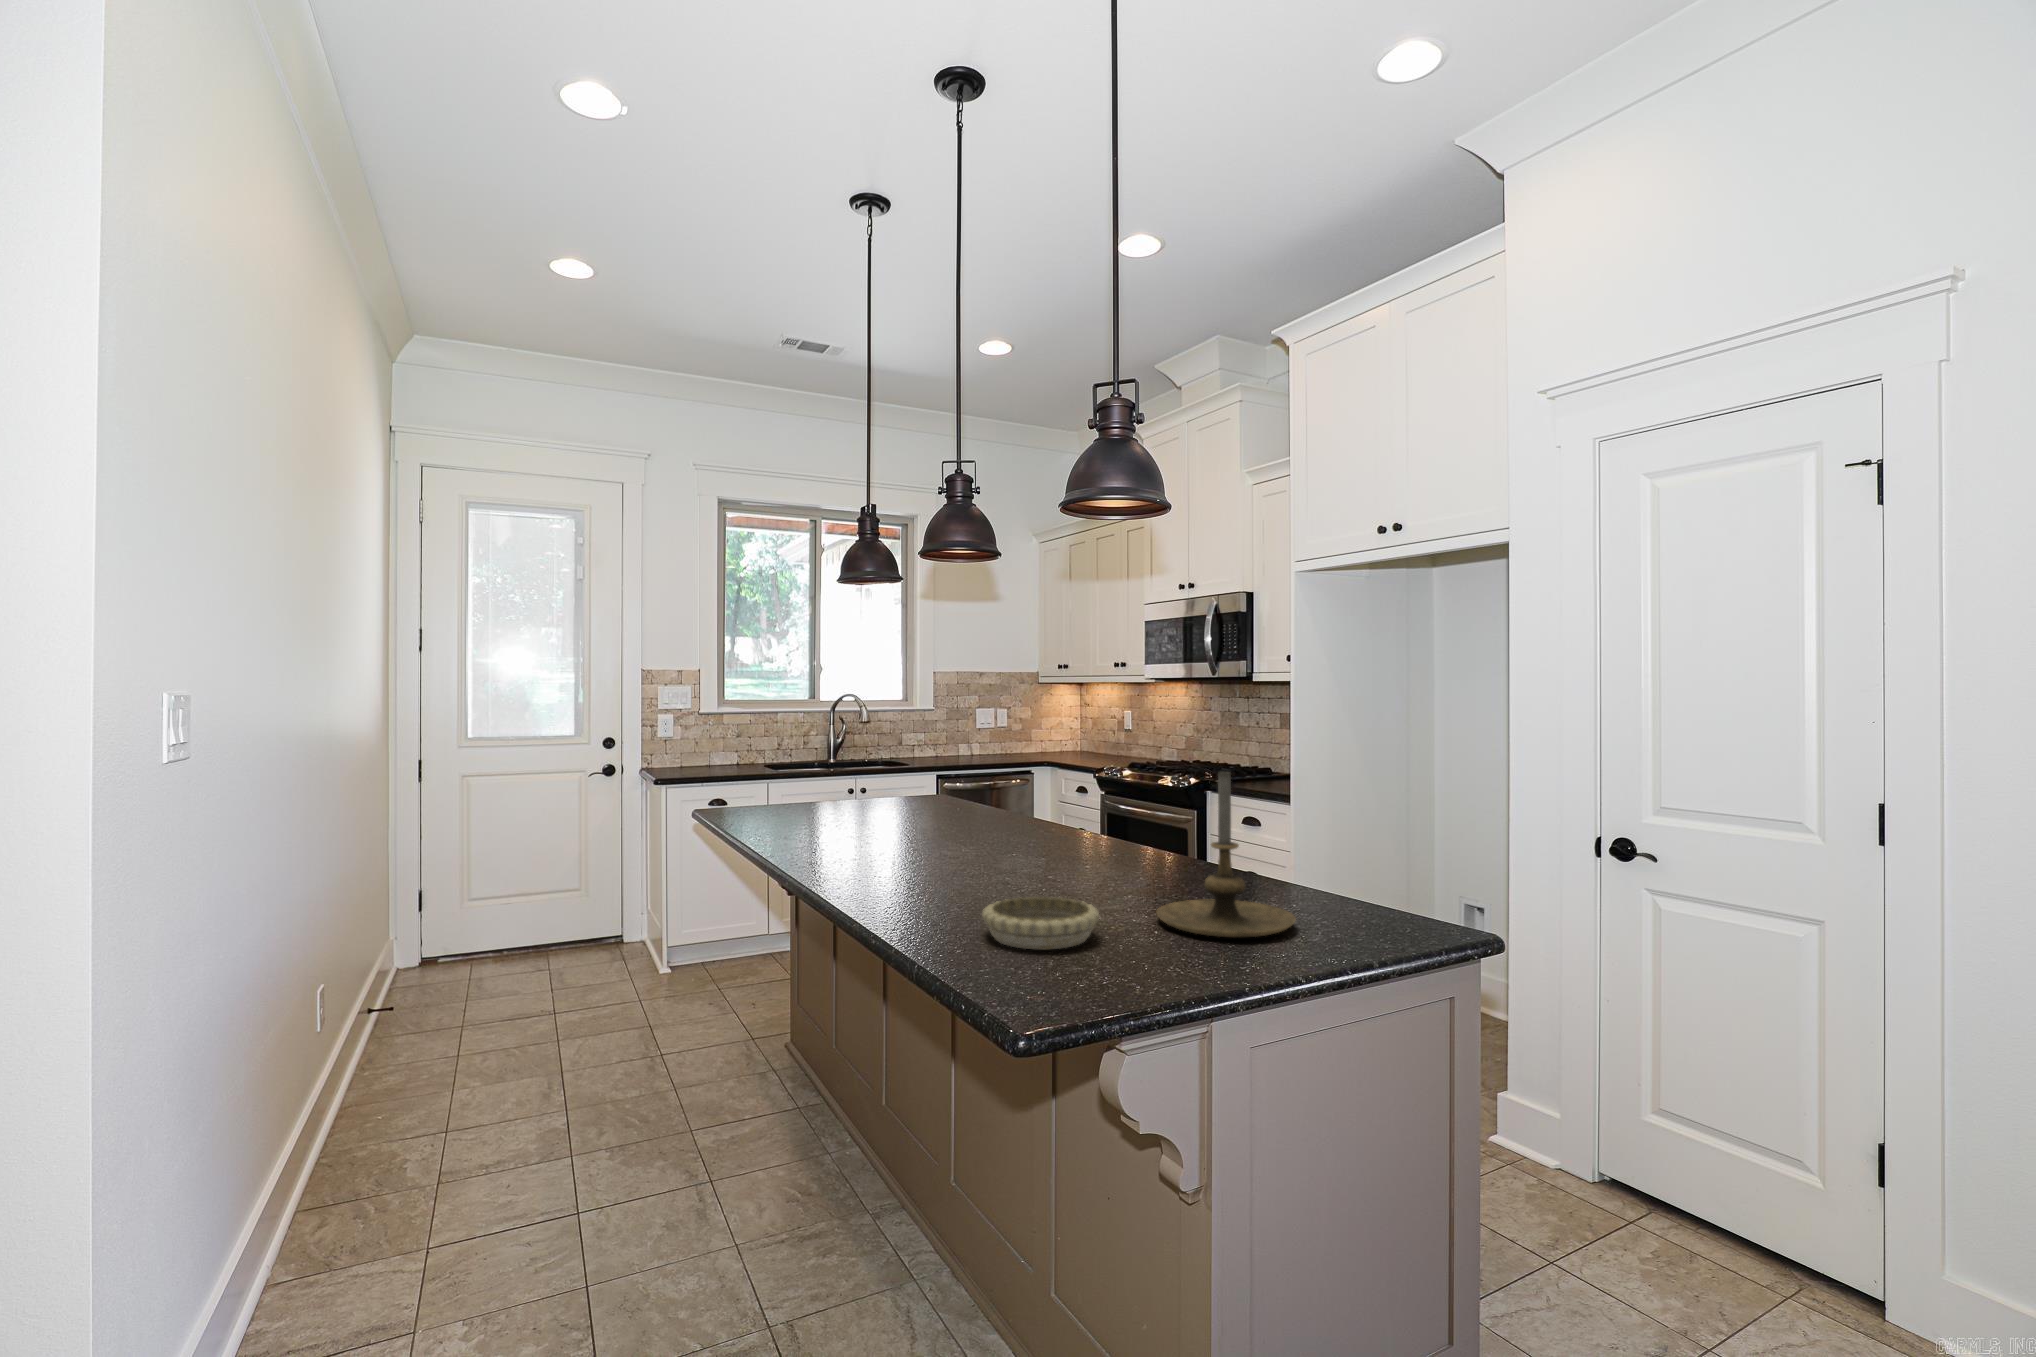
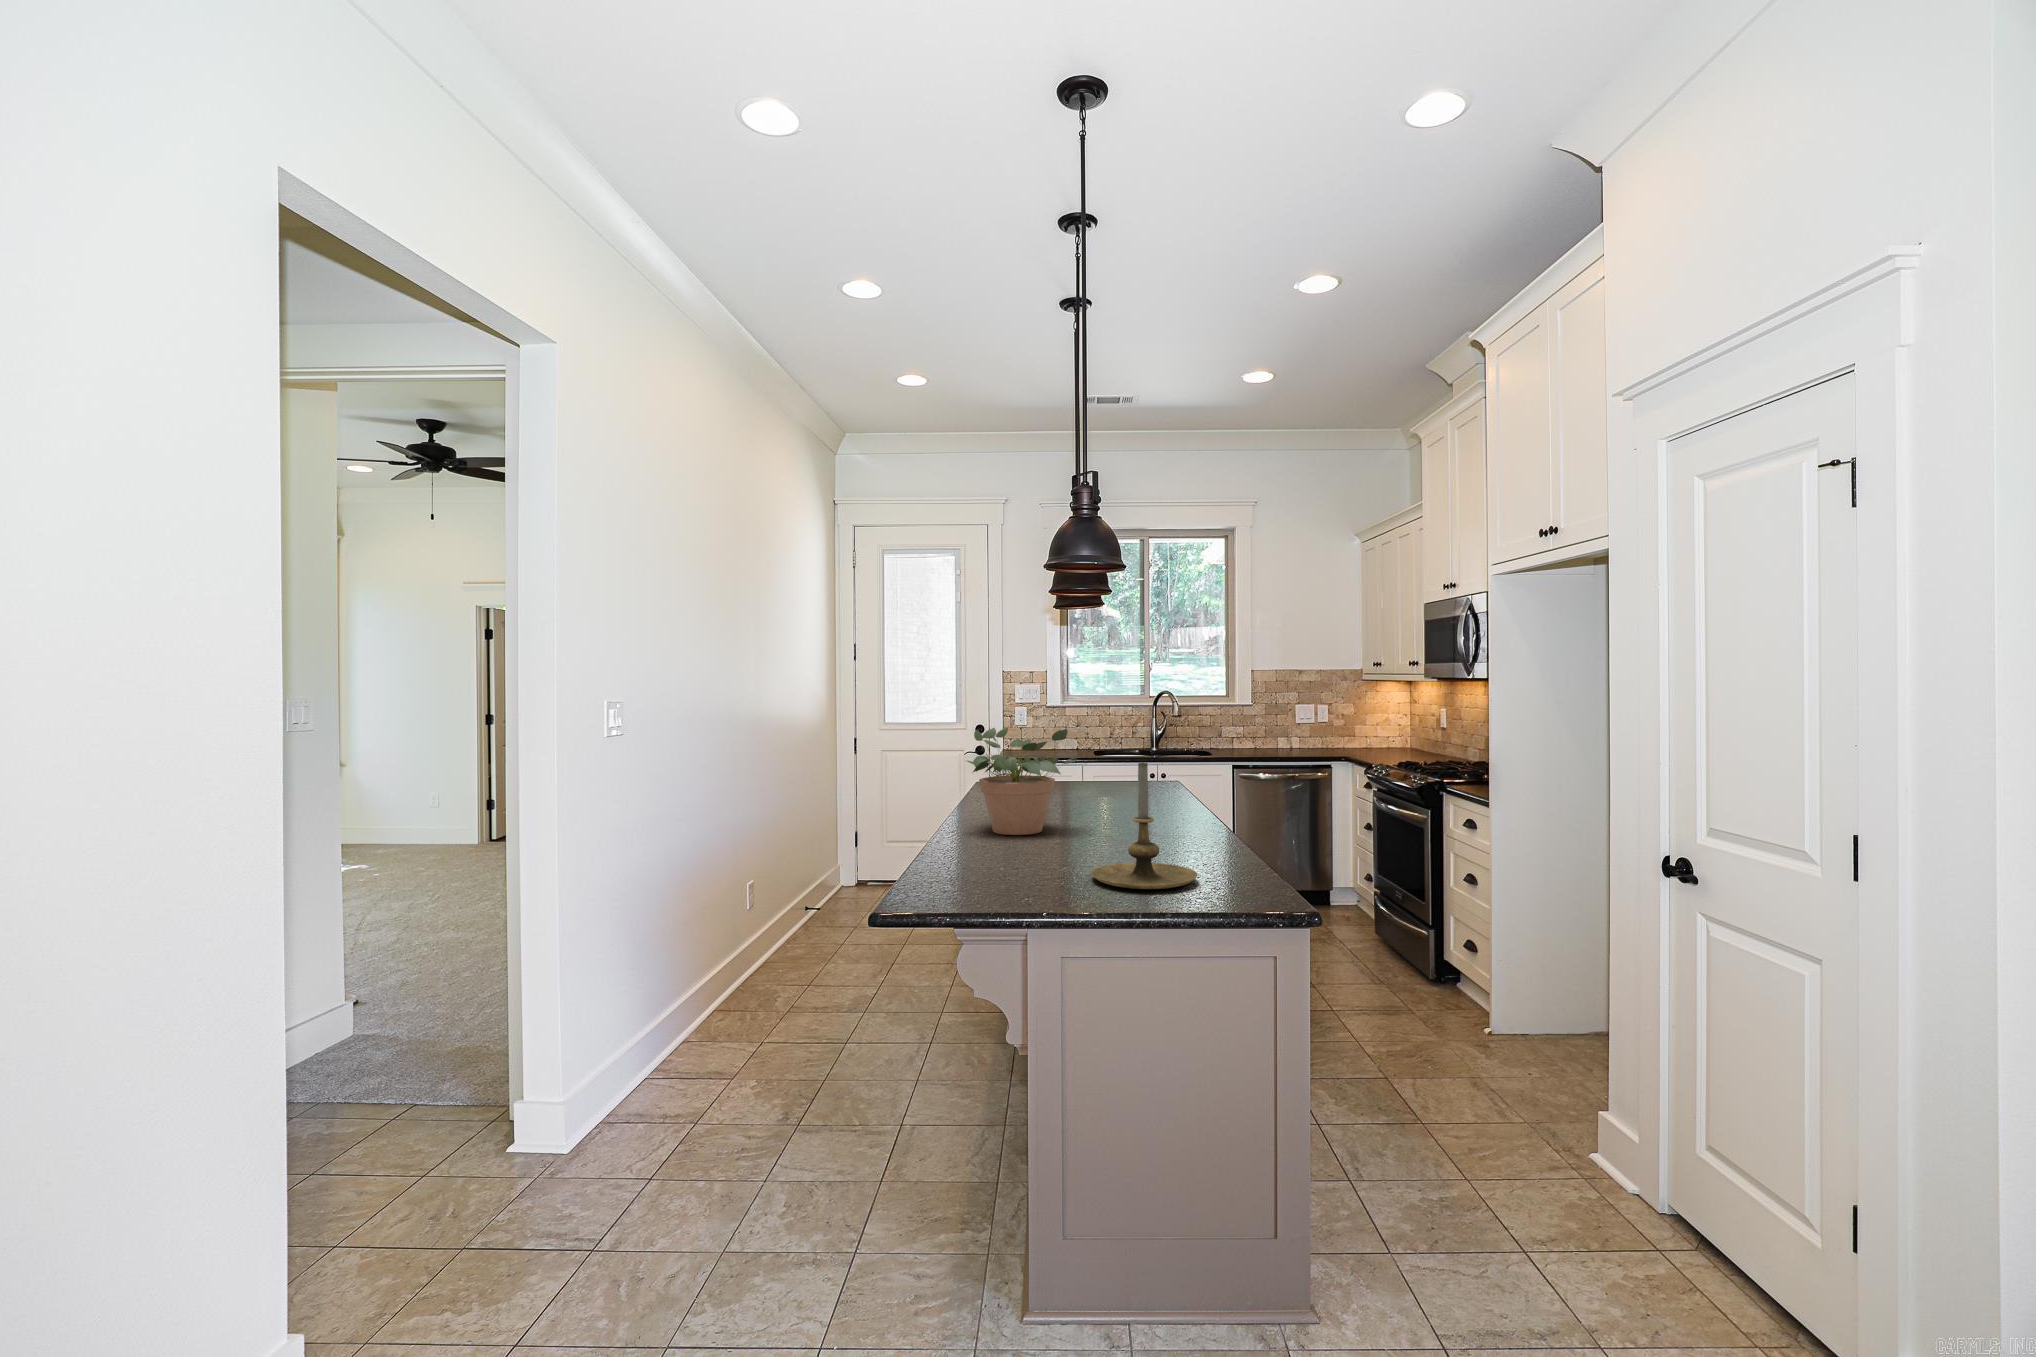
potted plant: none [859,732,1017,880] -> present [967,727,1076,835]
decorative bowl: present [983,897,1099,949] -> none [956,846,1039,880]

